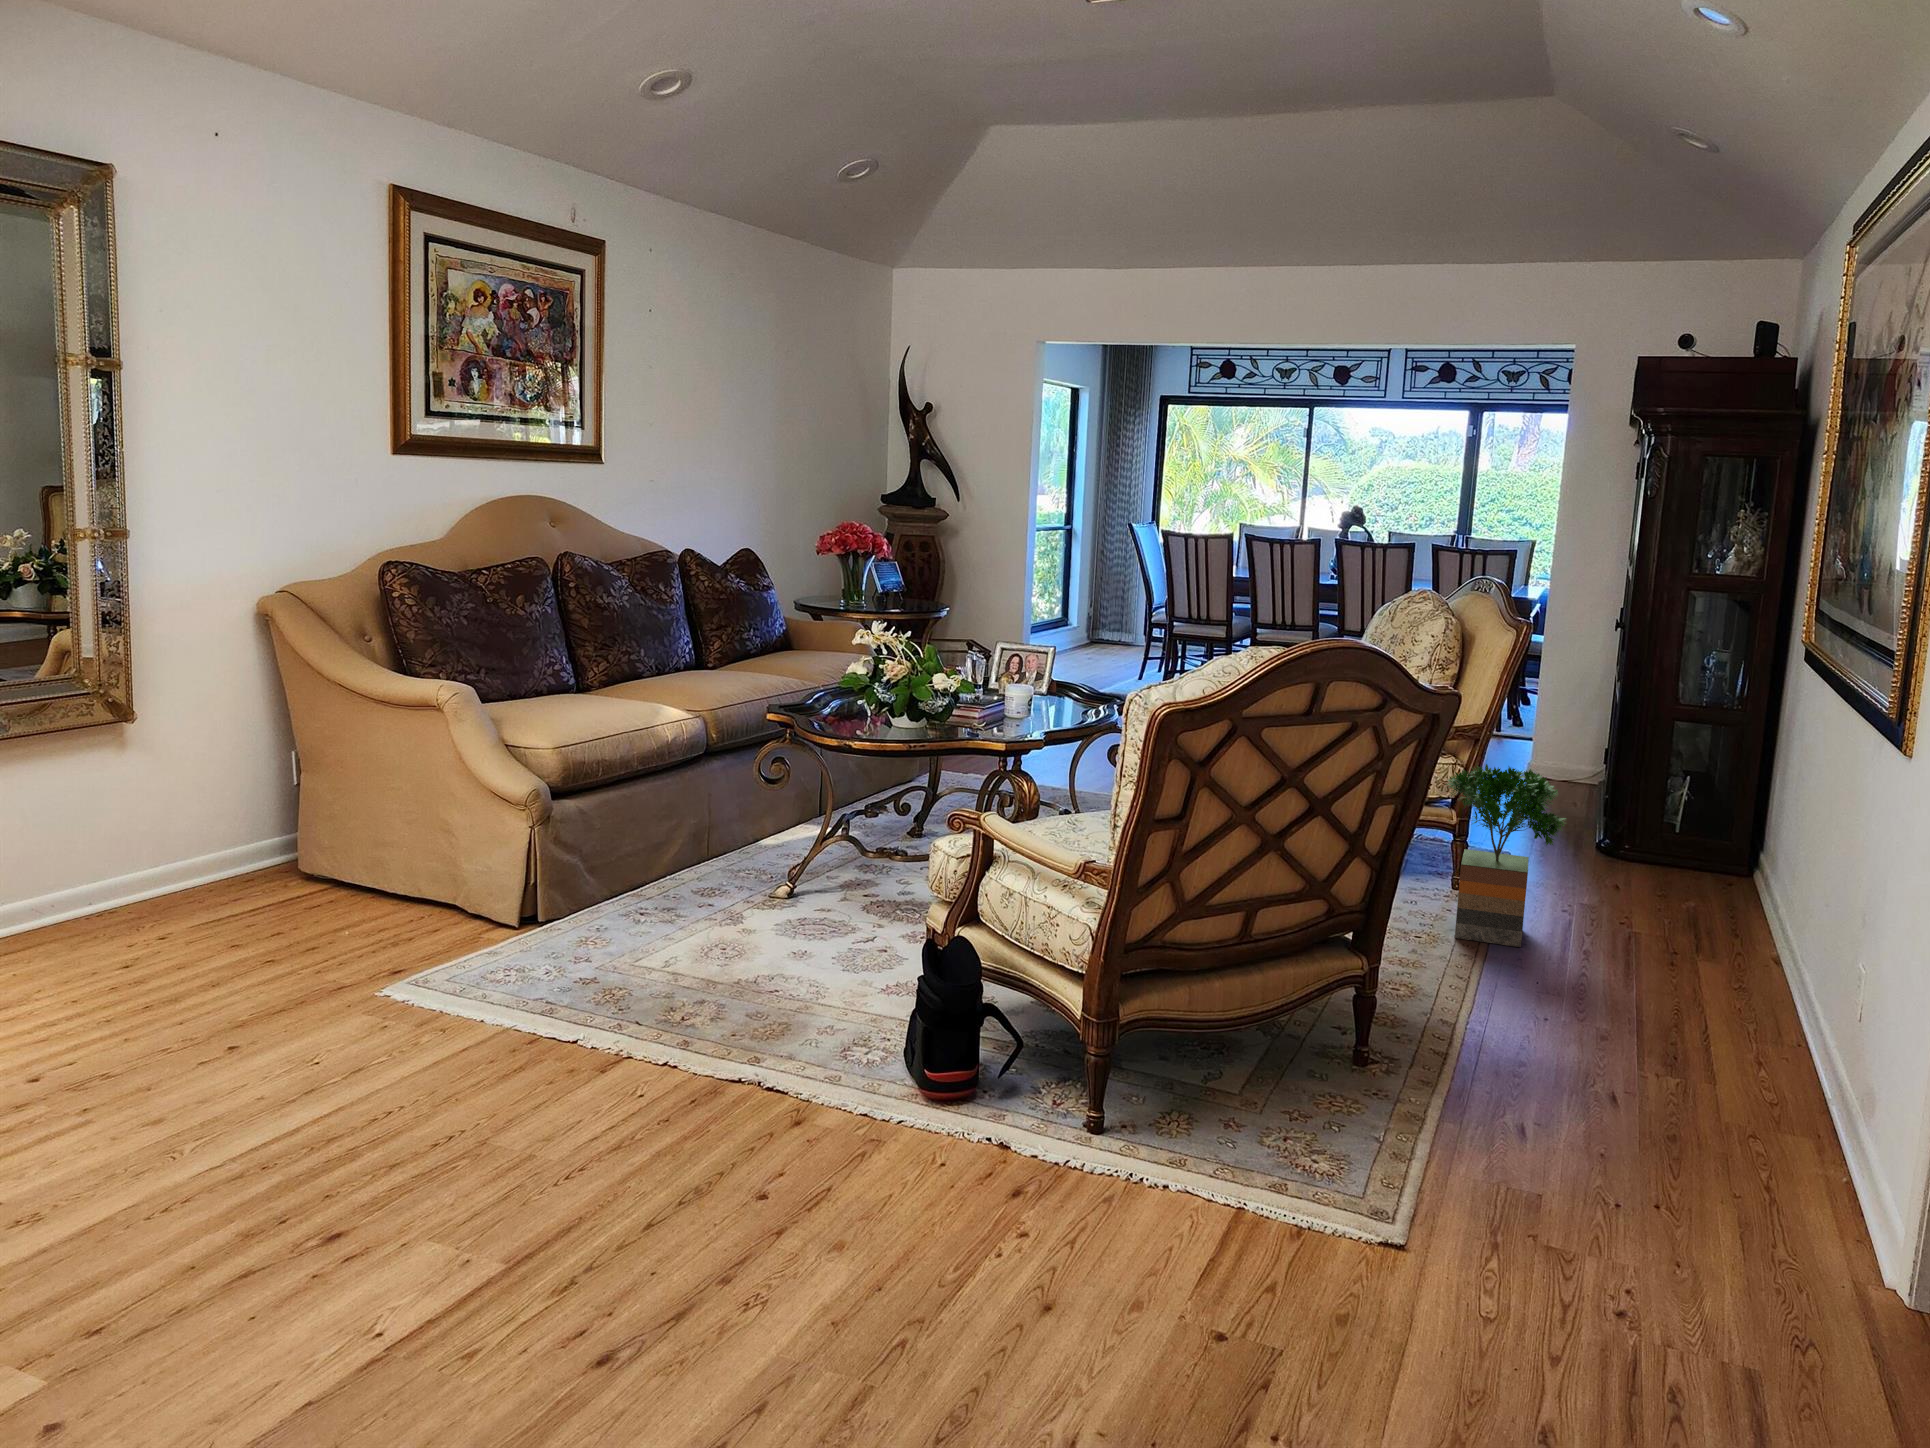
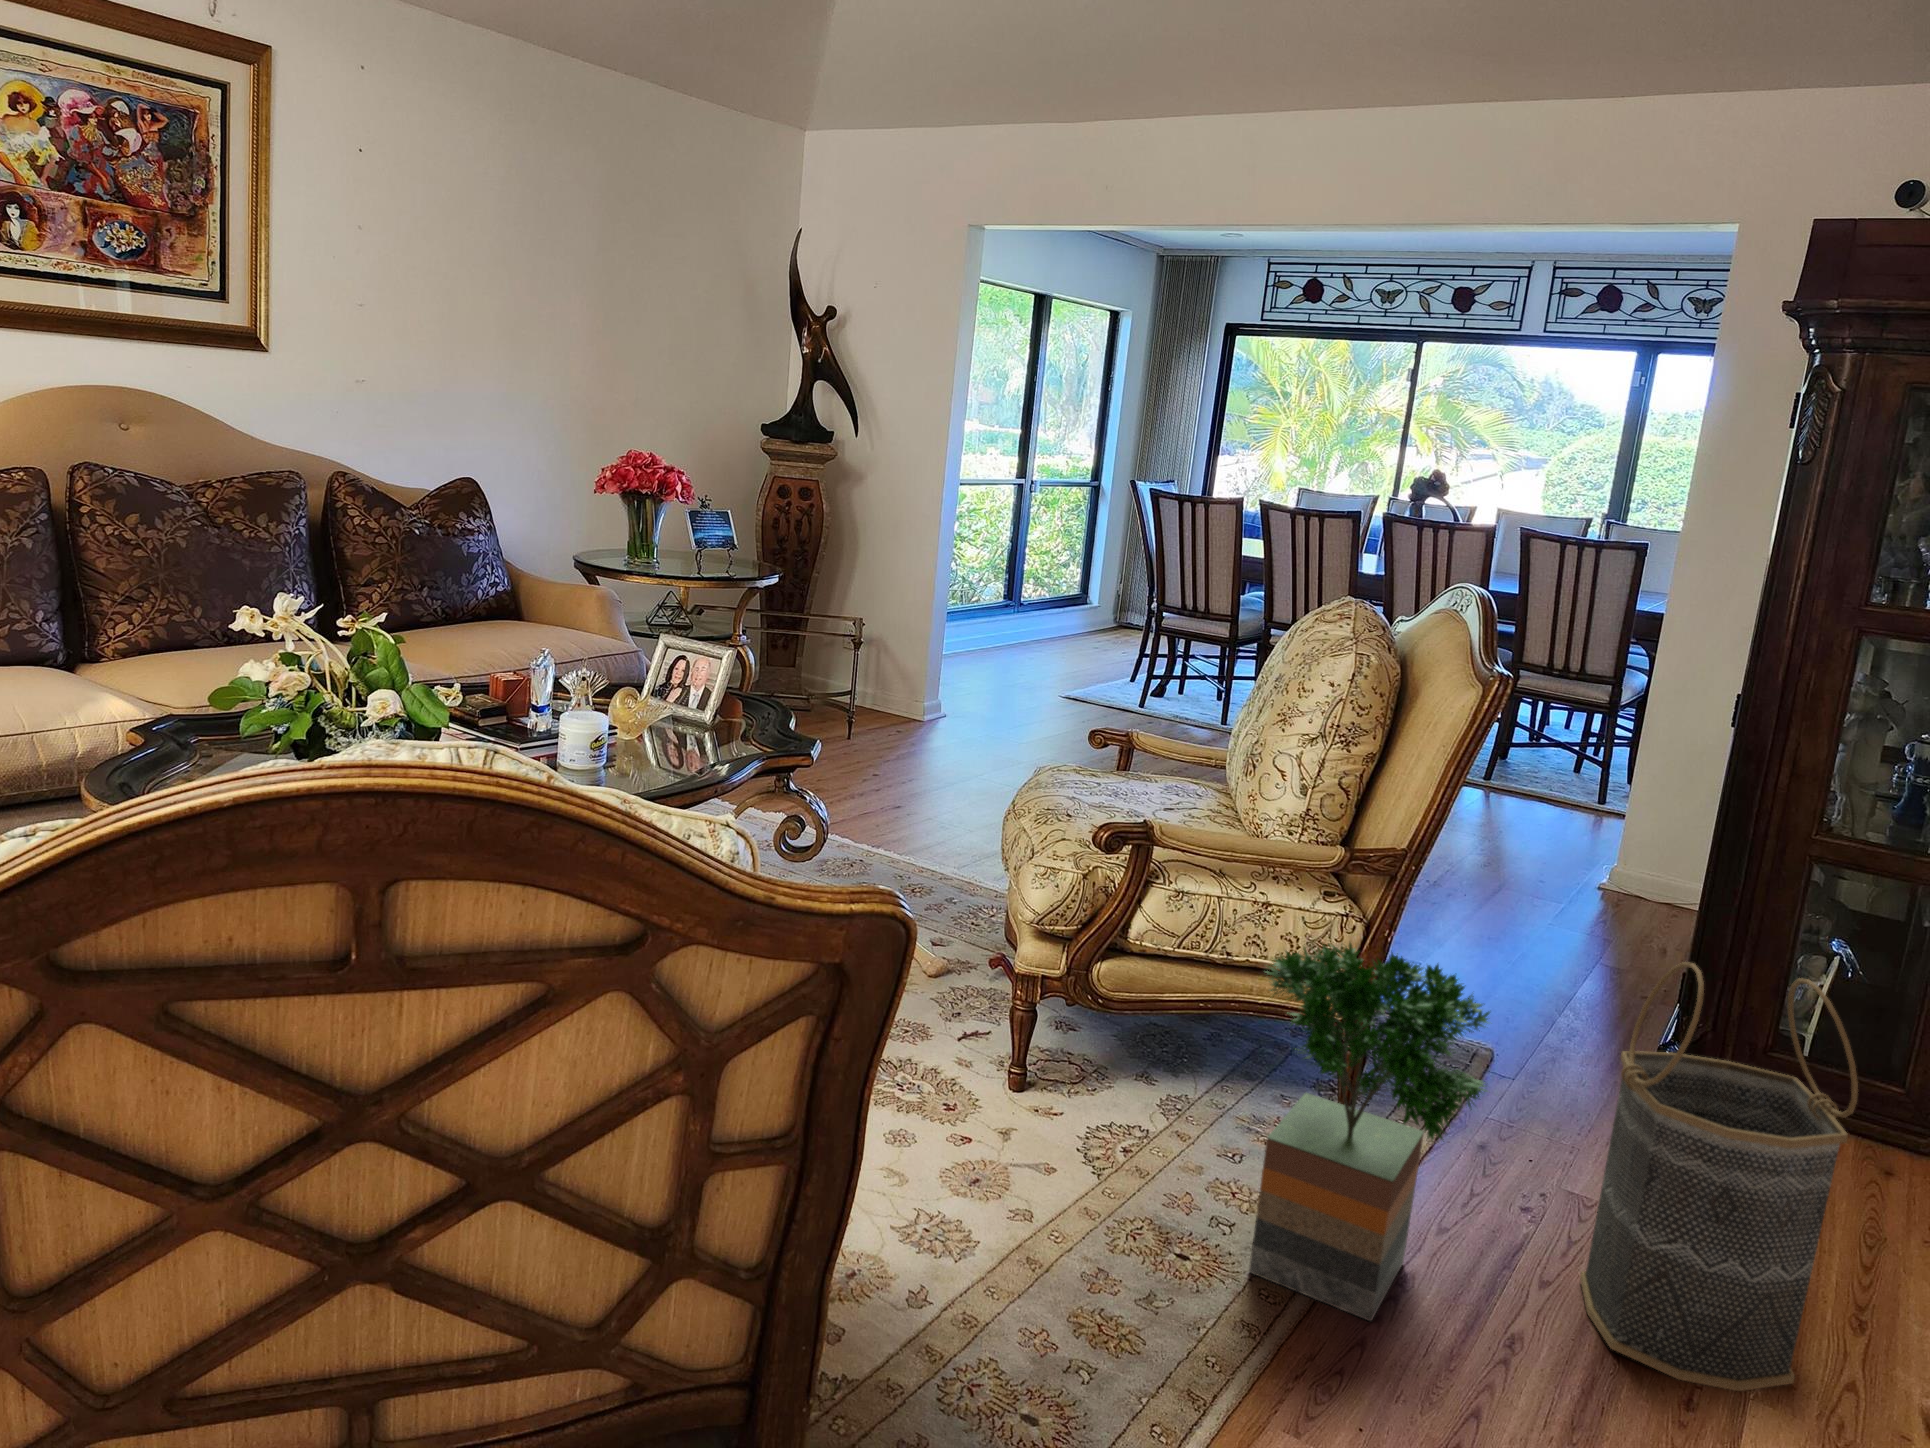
basket: none [1603,753,1726,953] -> present [1580,962,1858,1391]

